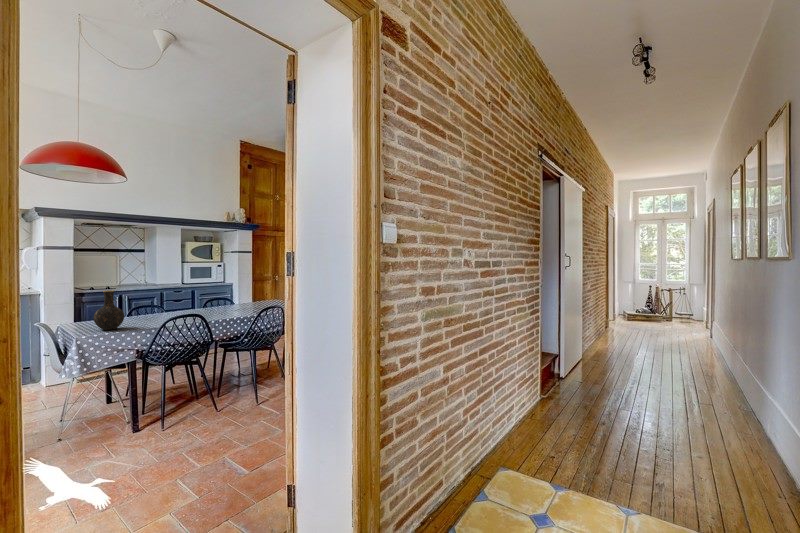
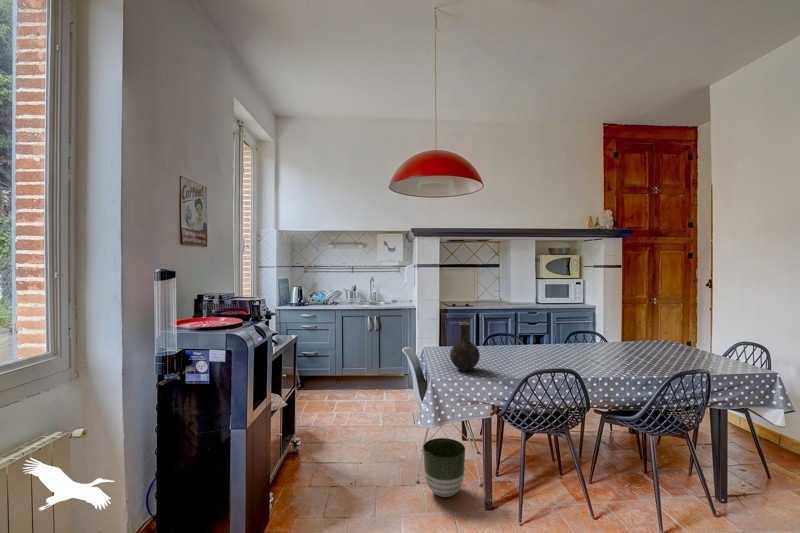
planter: none [65,391,111,438] -> present [423,438,465,497]

